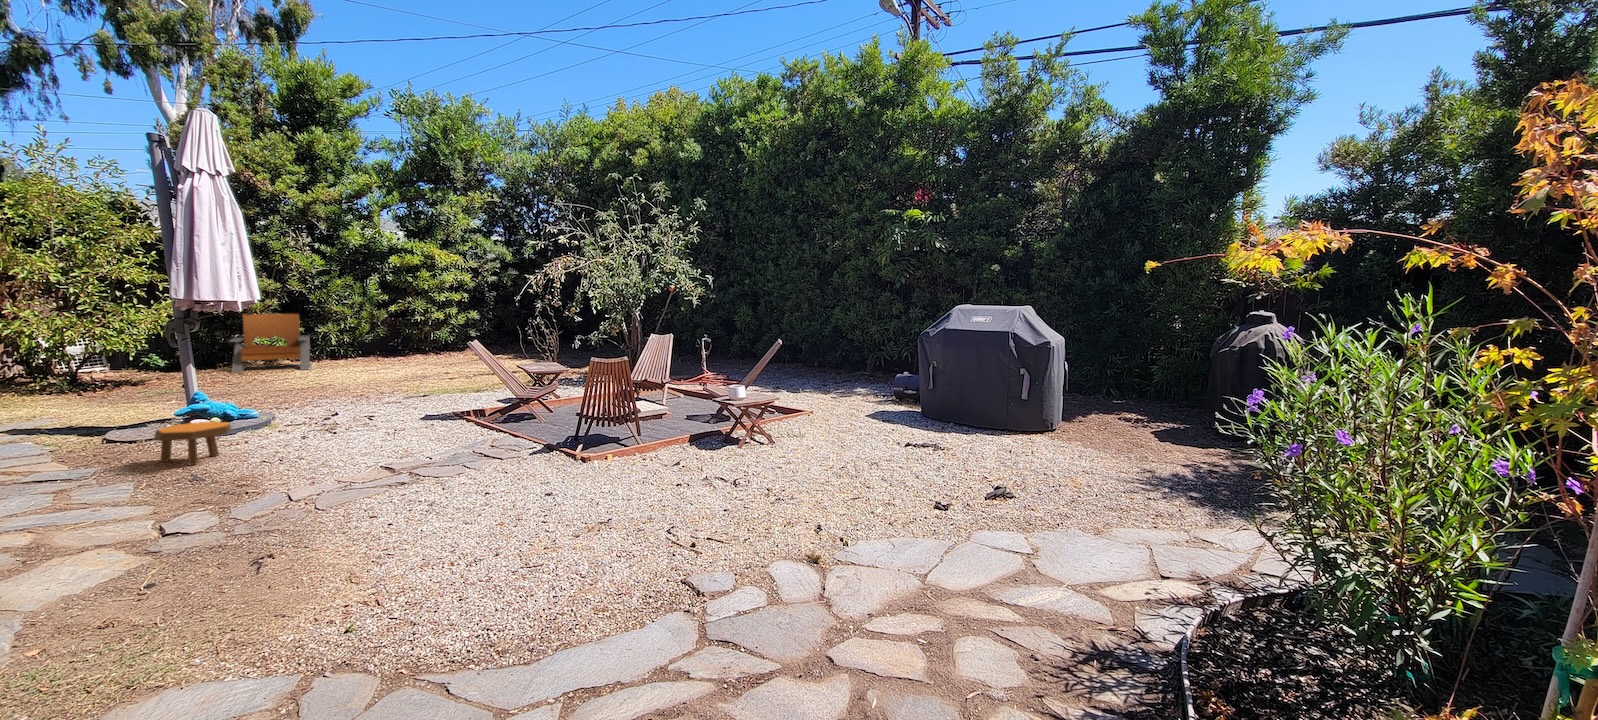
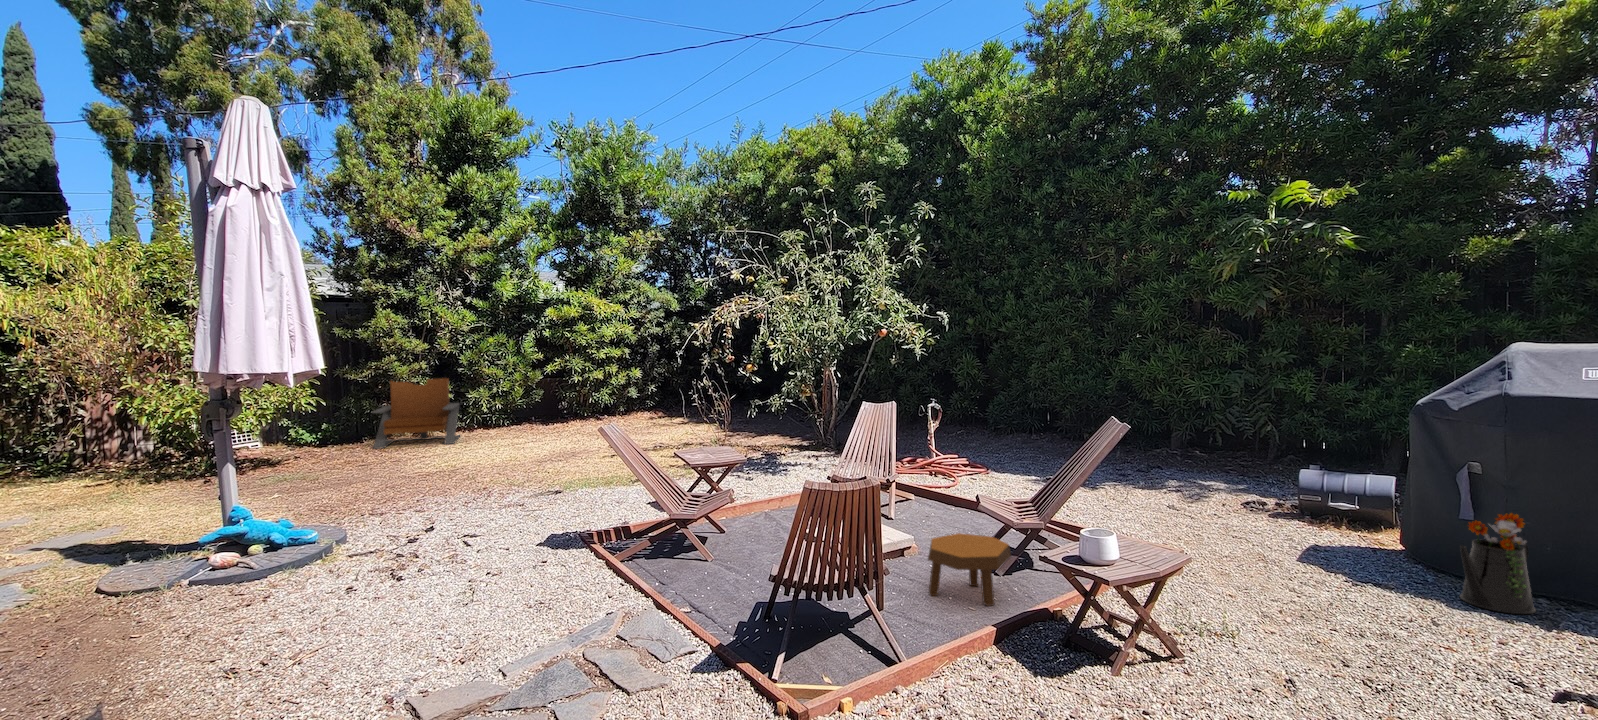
watering can: none [929,383,961,430] -> present [1460,513,1536,614]
footstool: present [154,422,231,466] -> present [928,533,1011,606]

